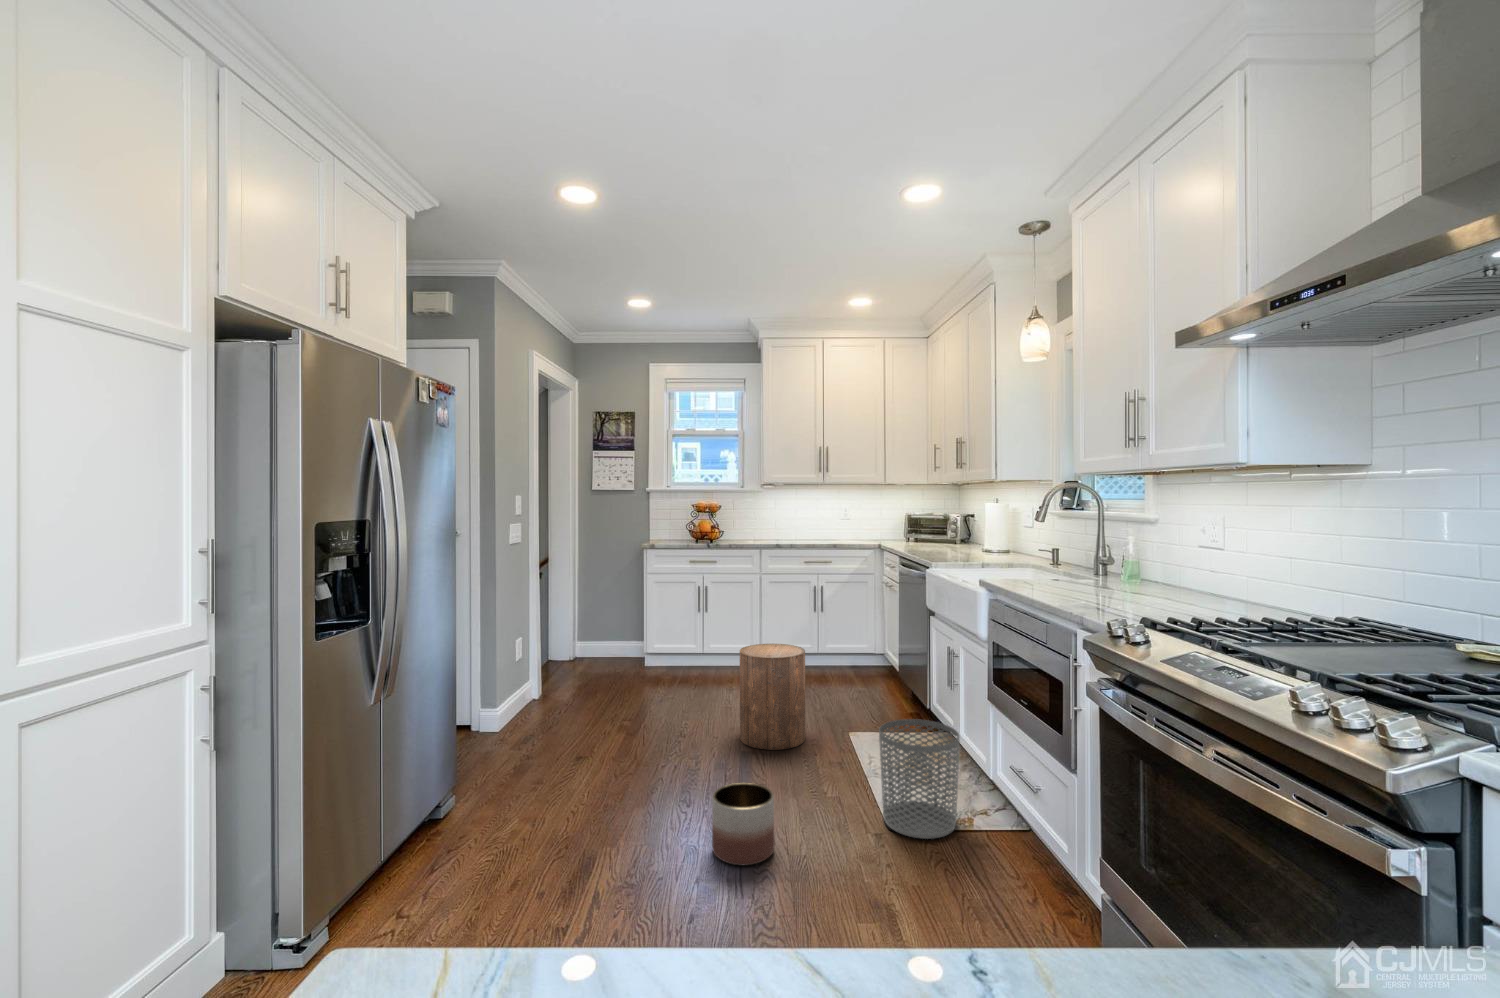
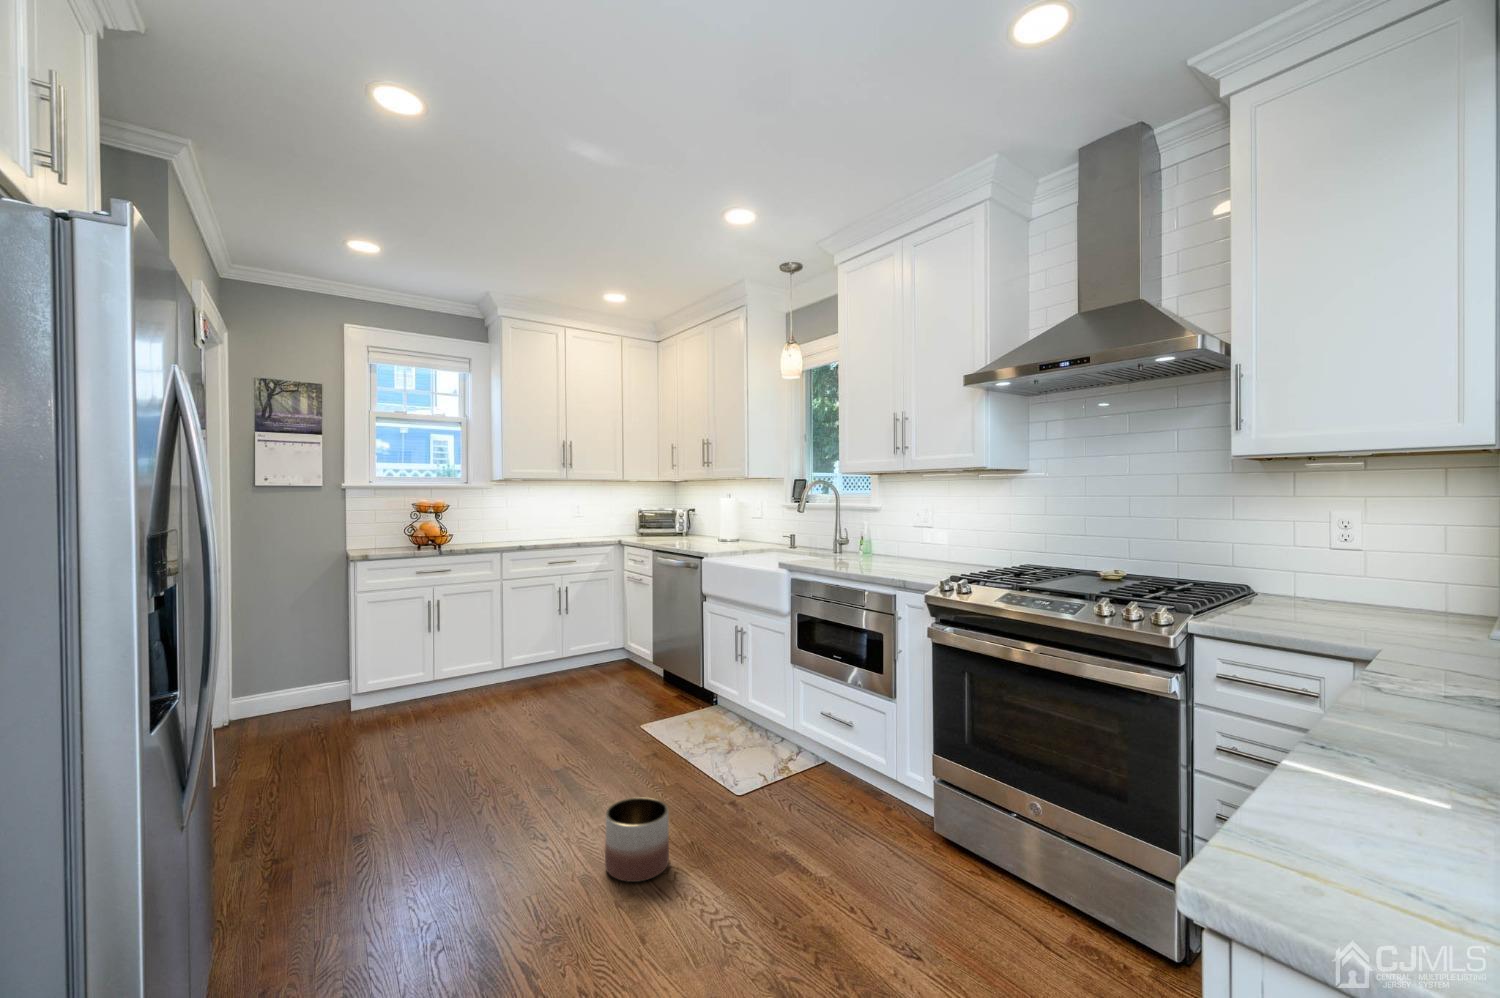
stool: present [740,644,806,750] -> none [536,652,607,765]
waste bin: present [879,719,960,839] -> none [729,706,800,811]

